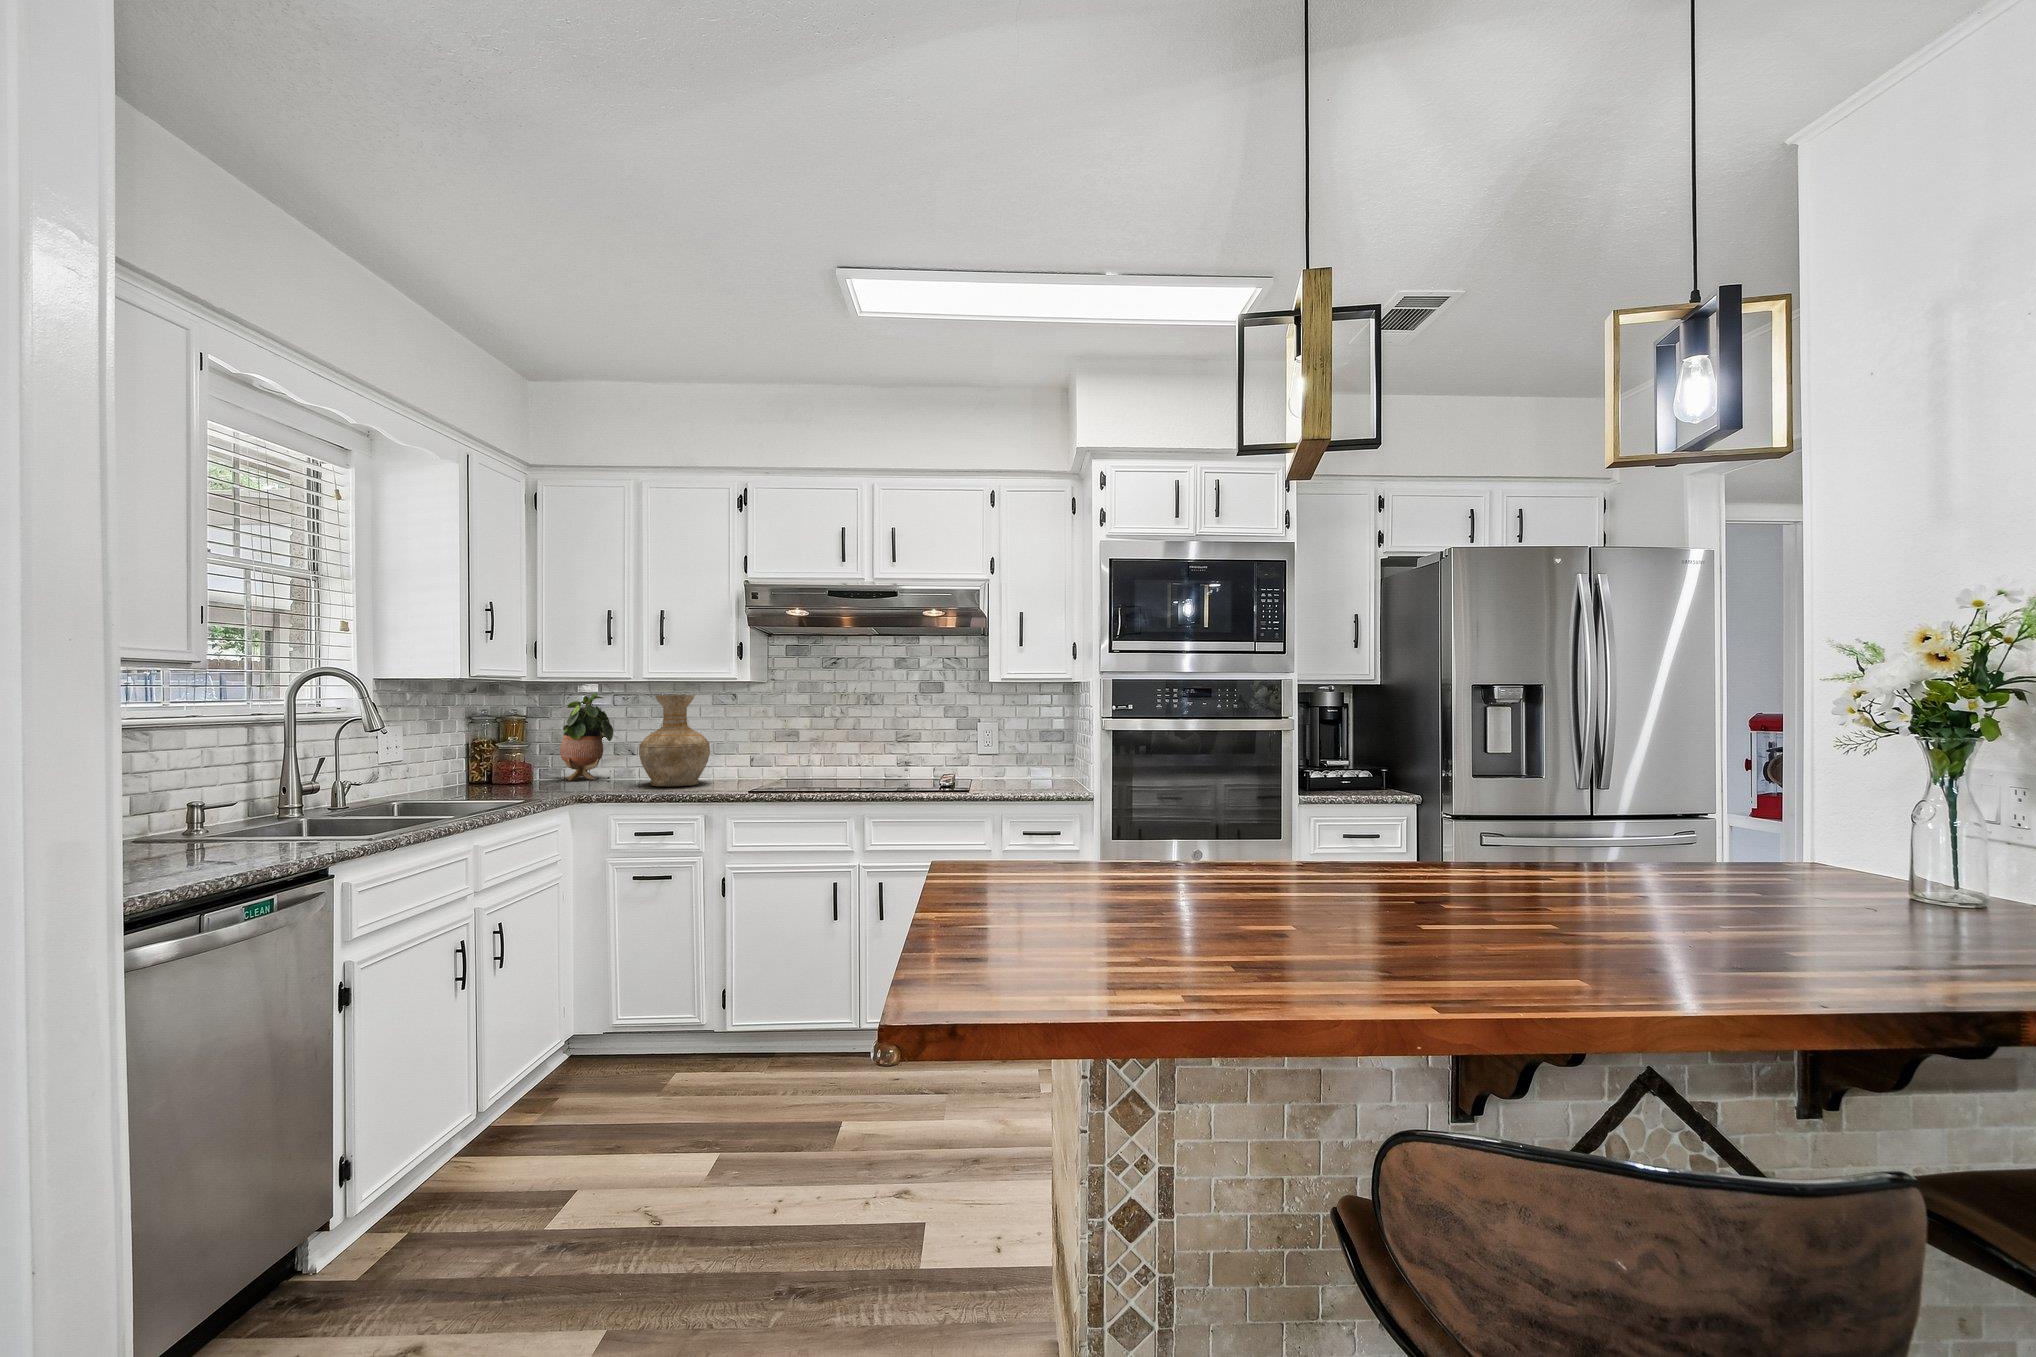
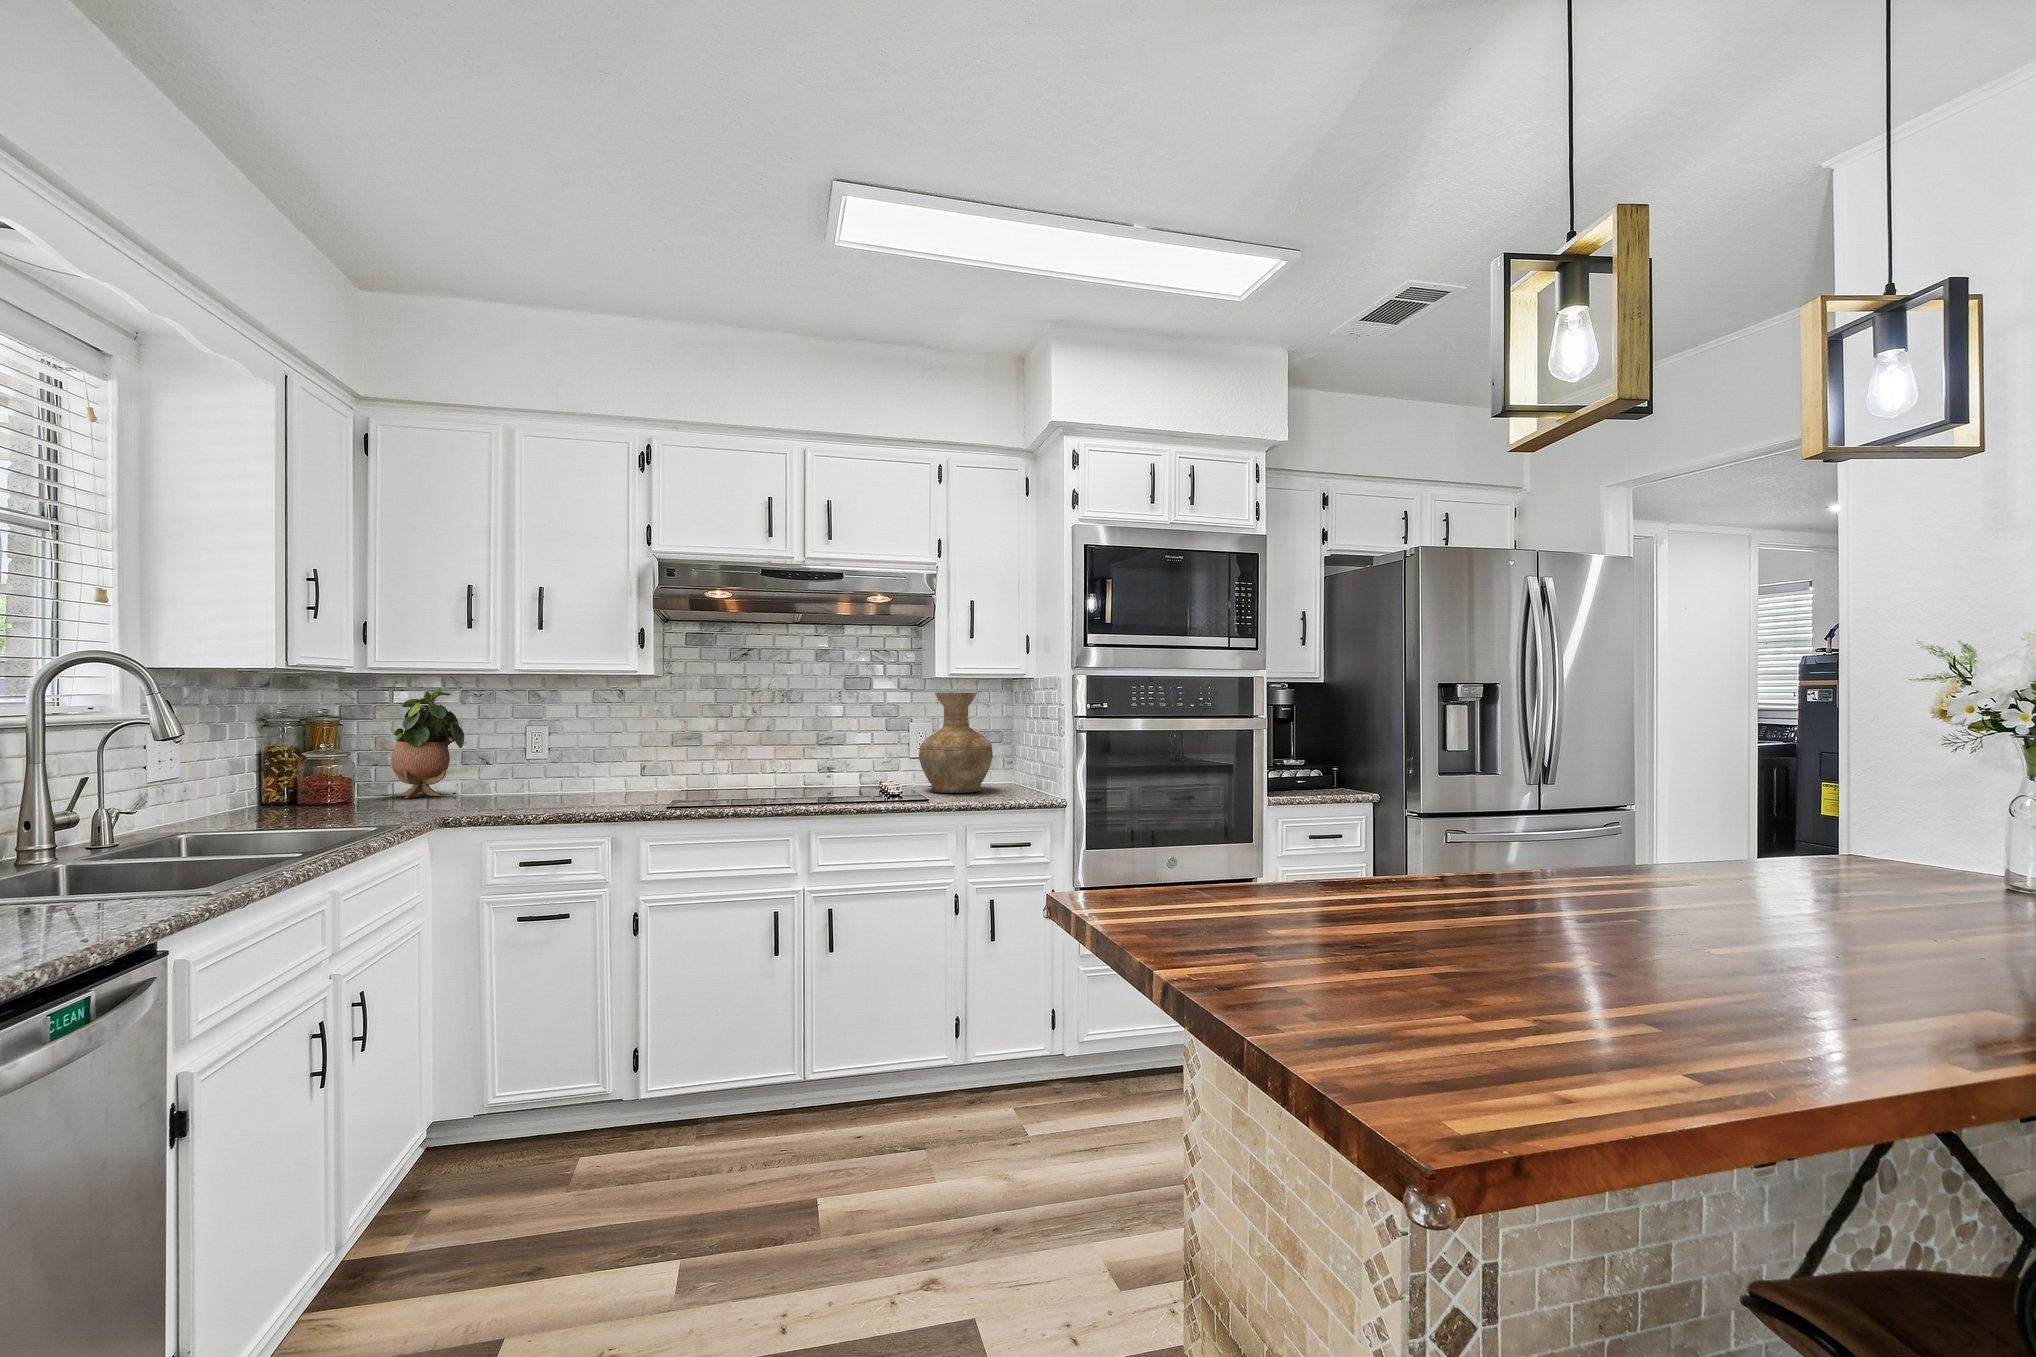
vase: present [639,695,710,786] -> present [919,693,993,793]

